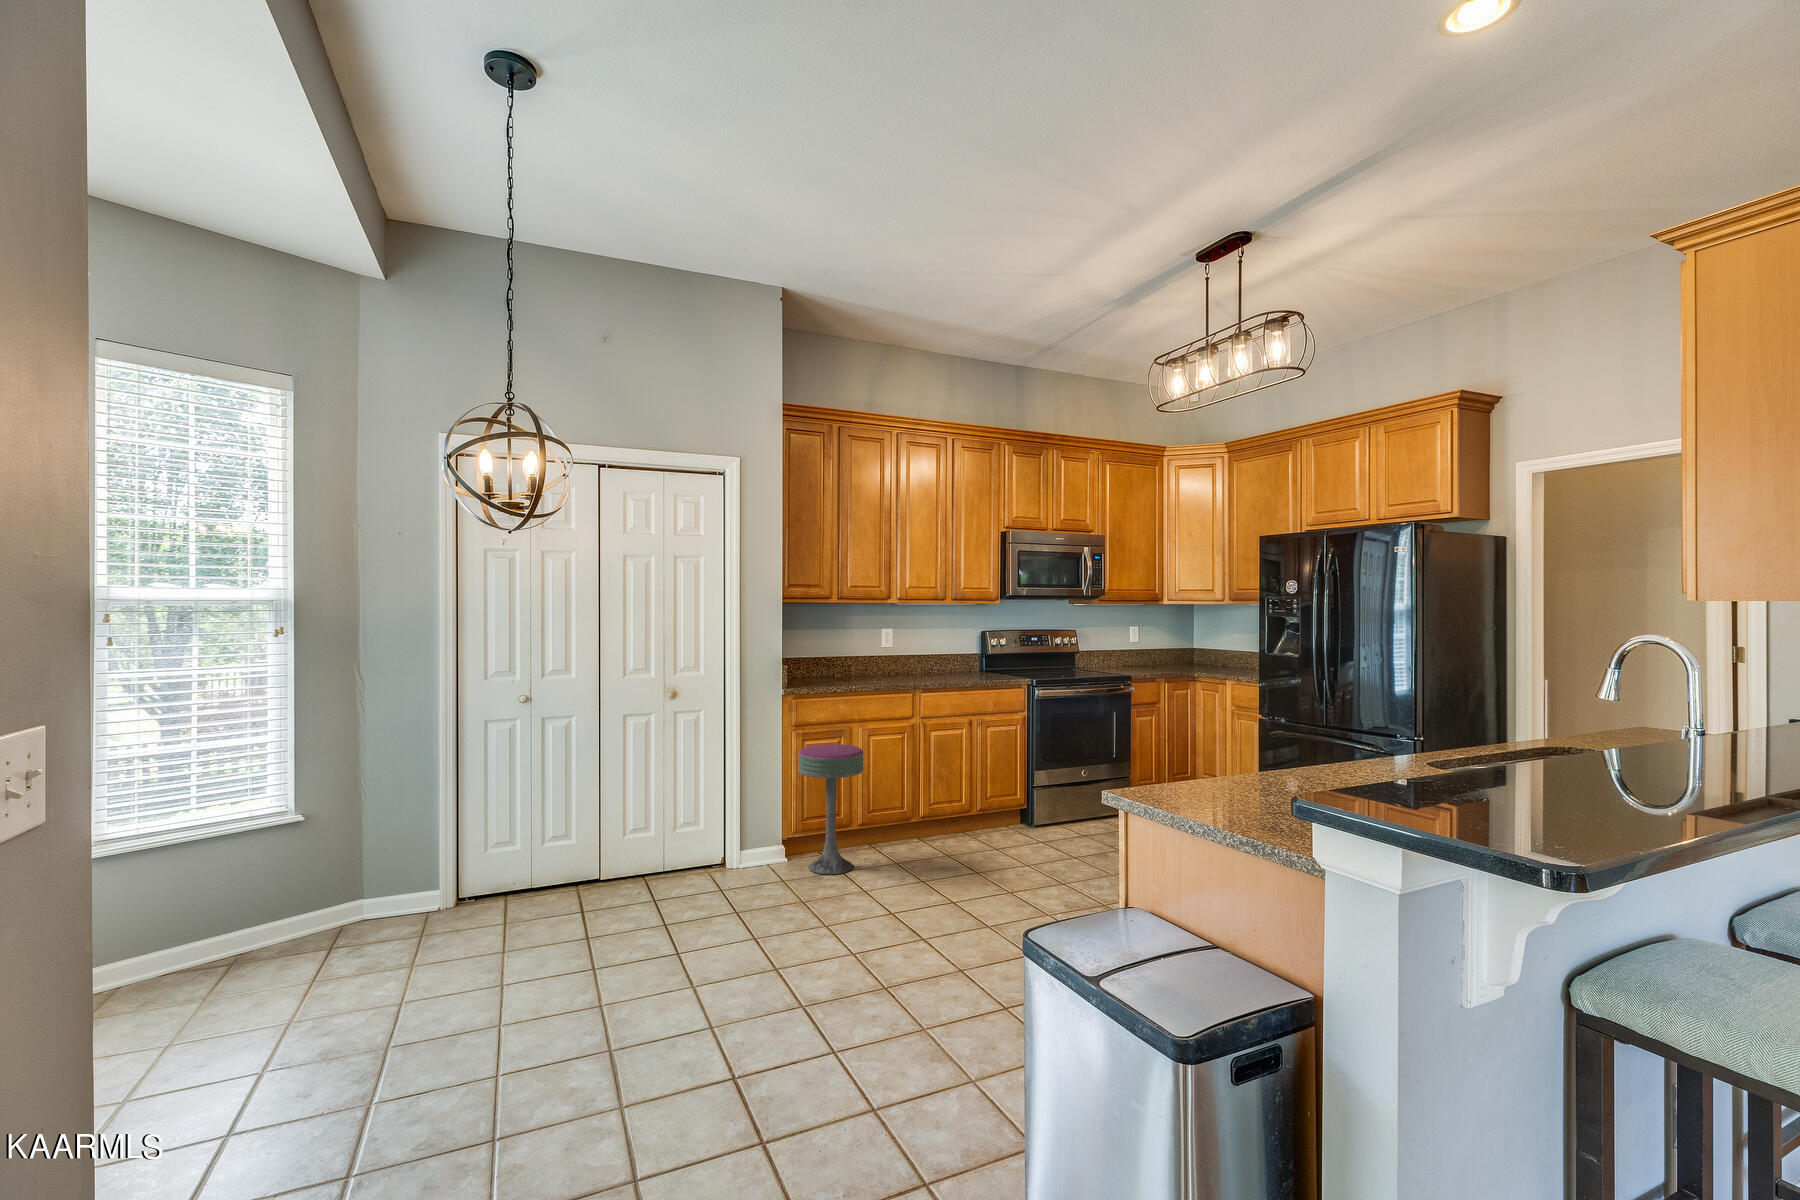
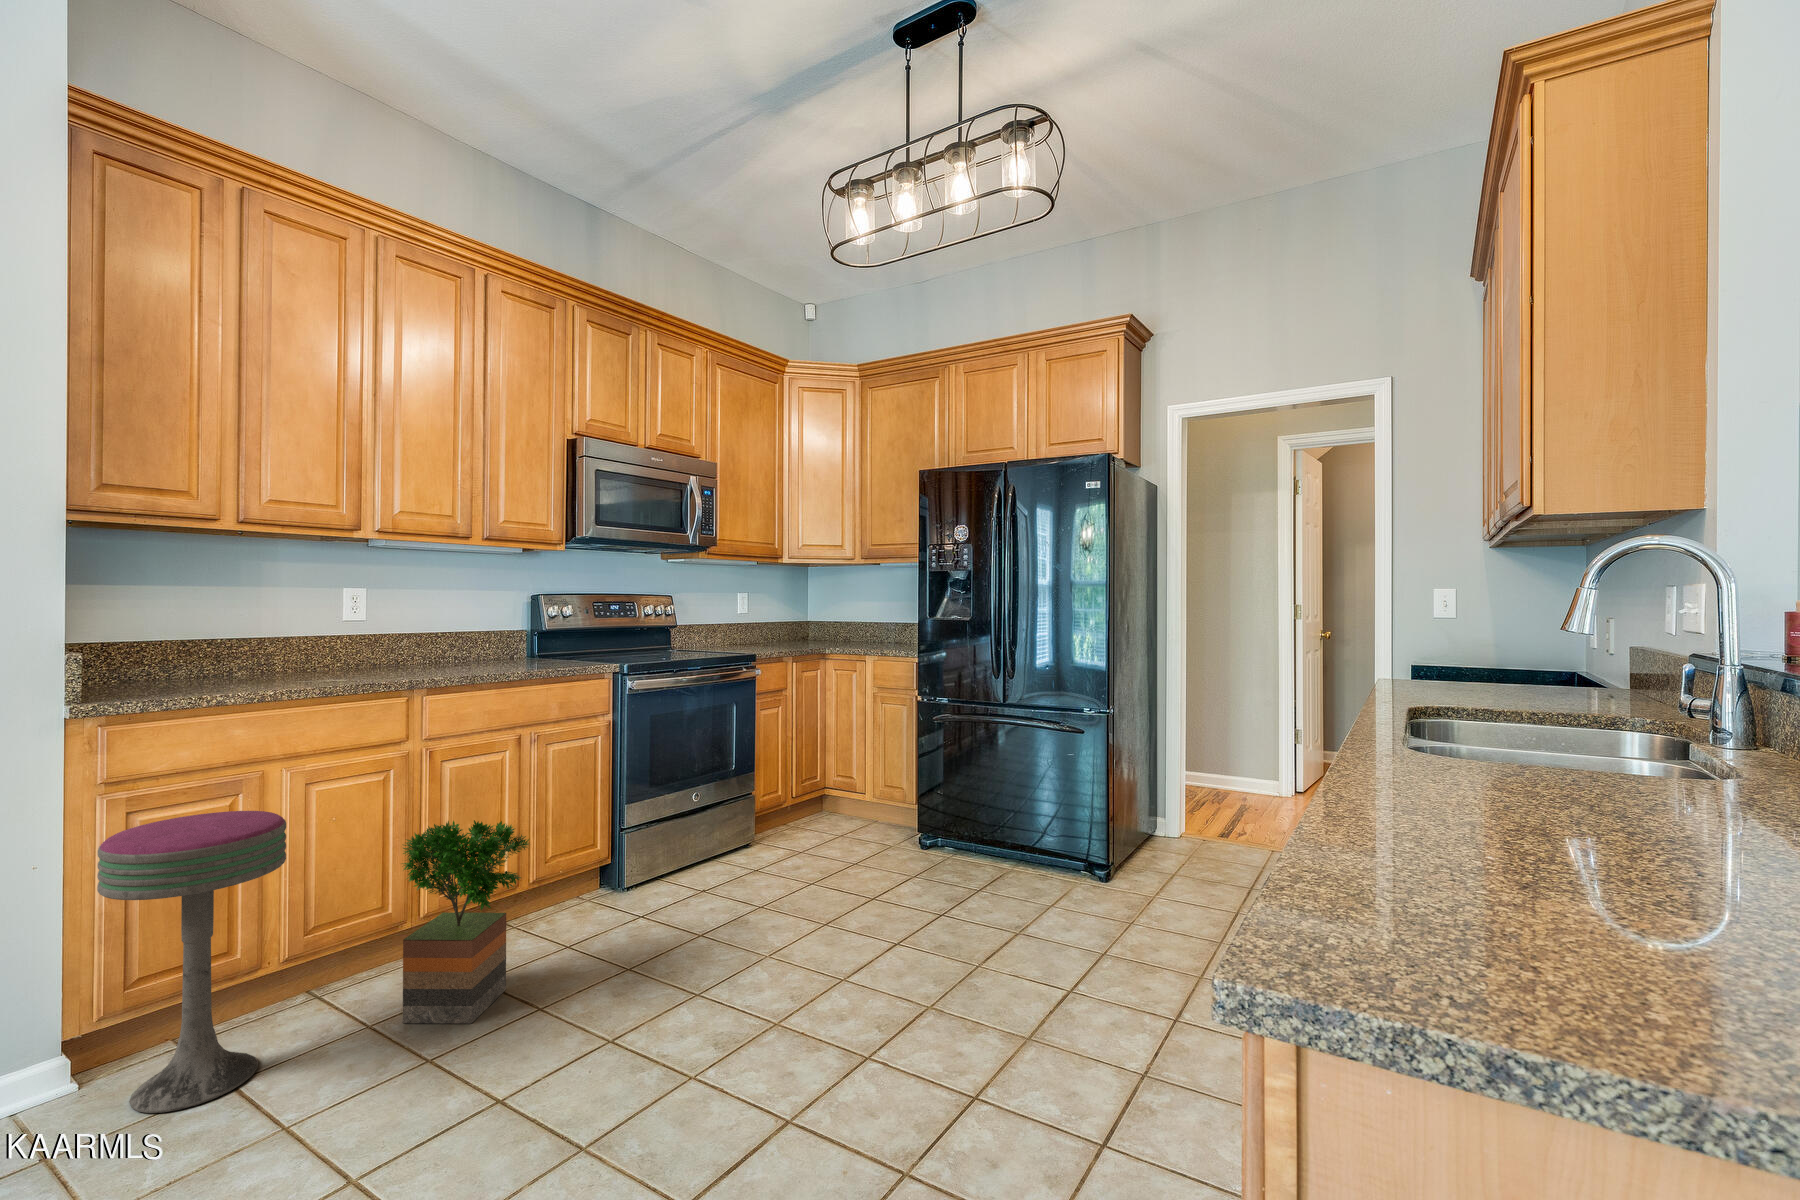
potted tree: none [910,763,973,871] -> present [402,820,529,1024]

